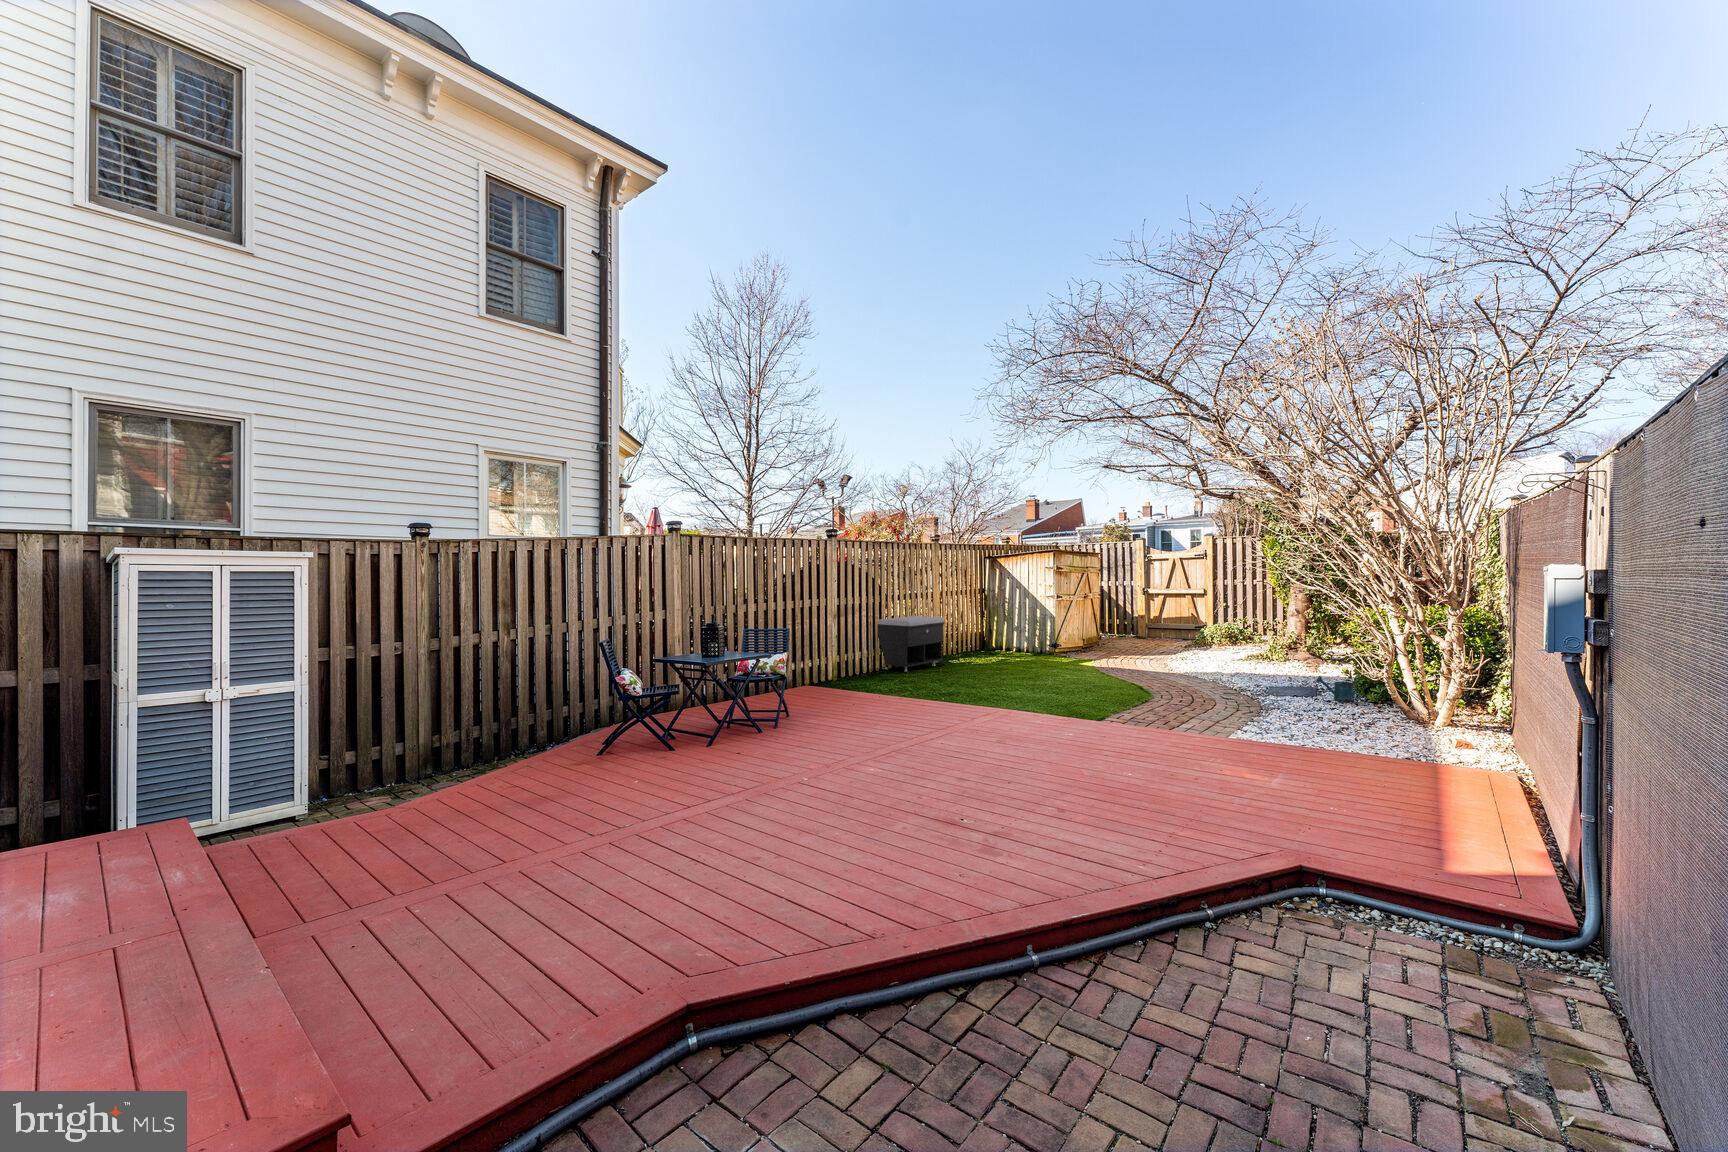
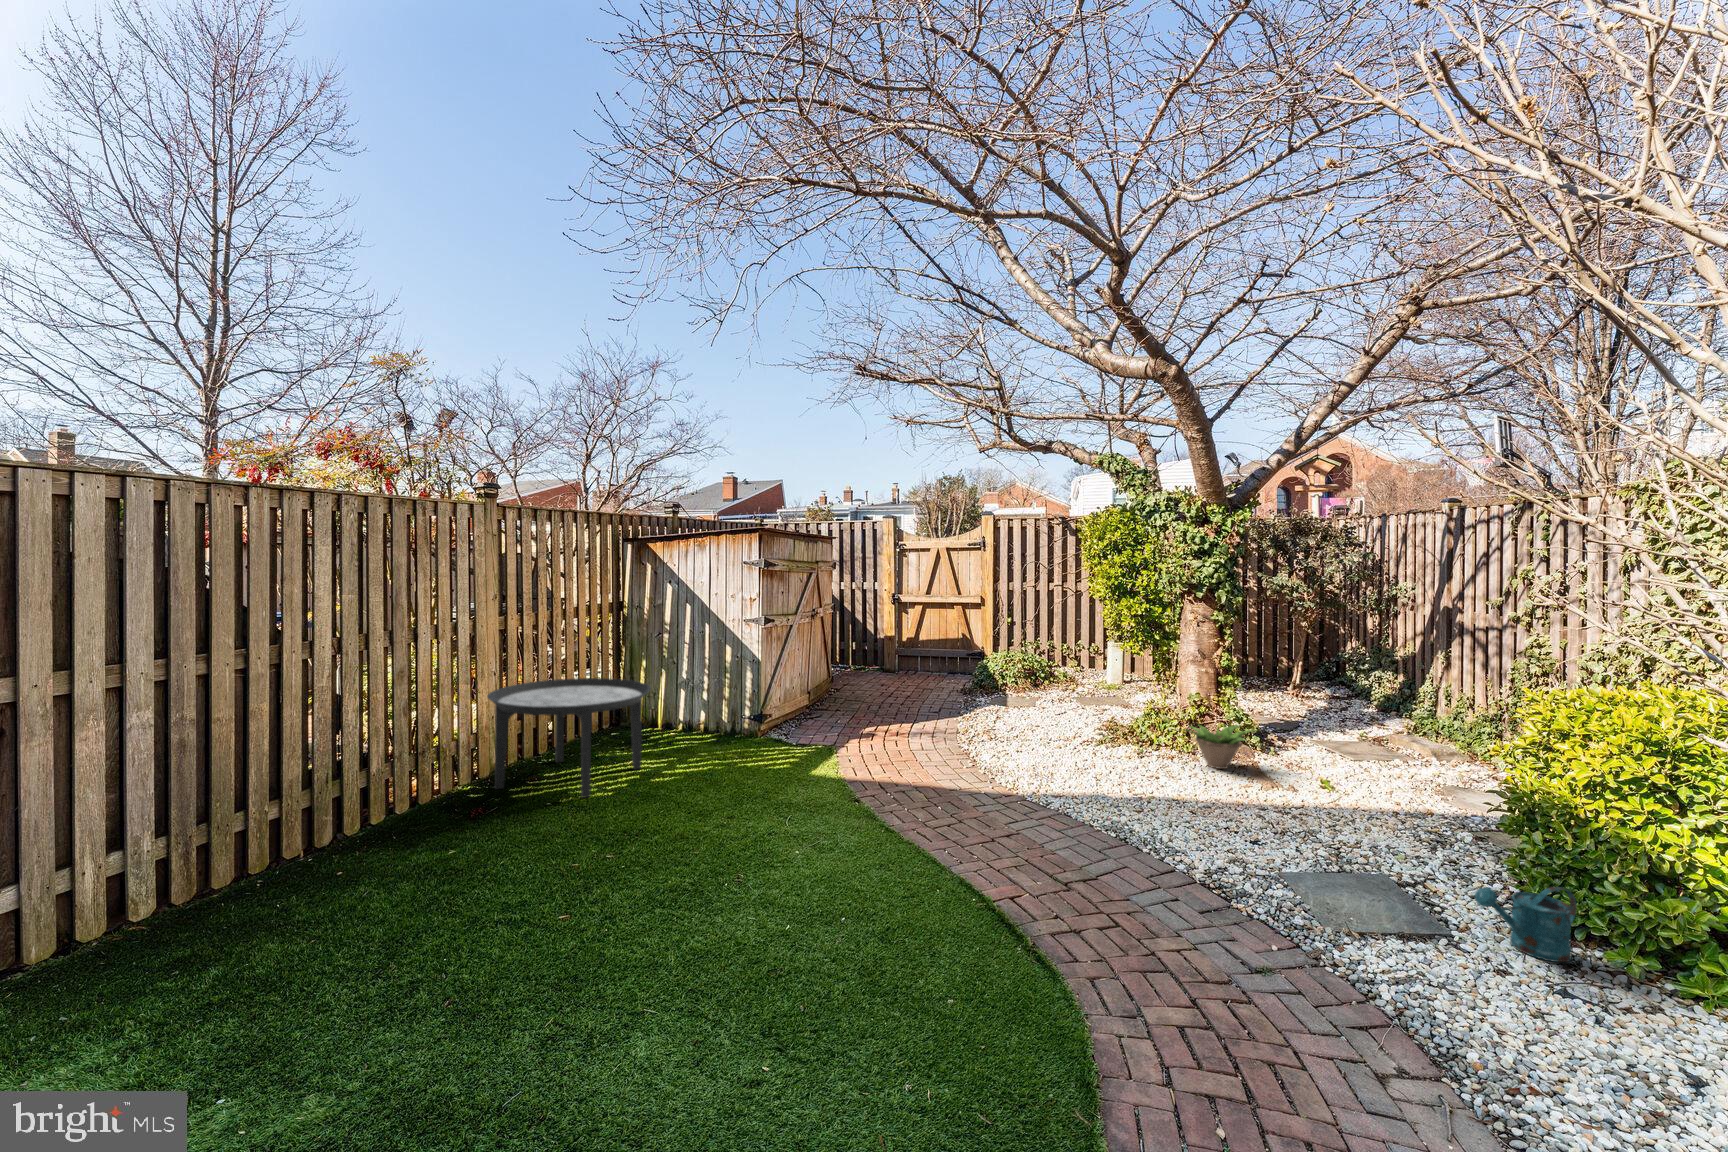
storage bench: present [877,616,945,671] -> none [161,703,453,925]
round table: none [942,619,1006,661] -> present [487,678,651,798]
decorative plant: none [1277,650,1324,671] -> present [1186,725,1253,769]

